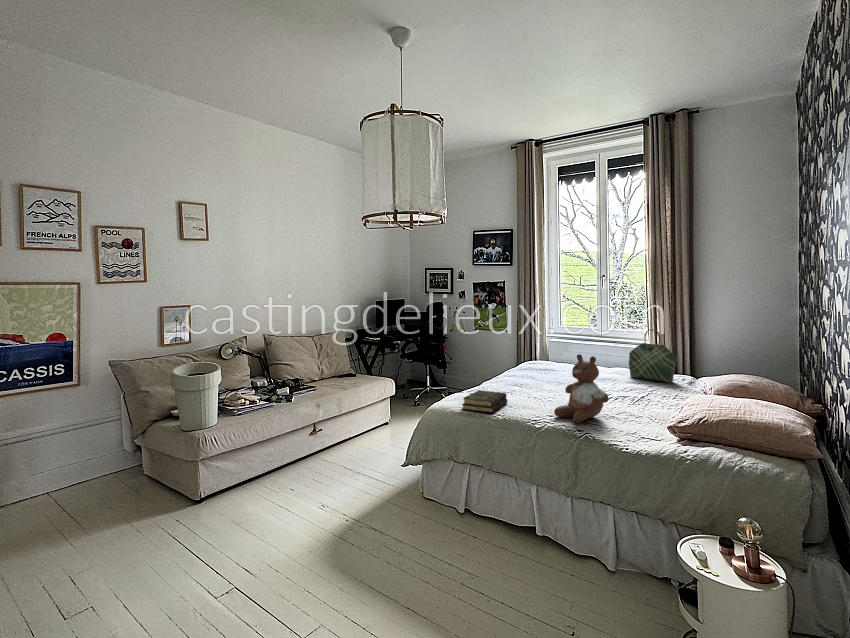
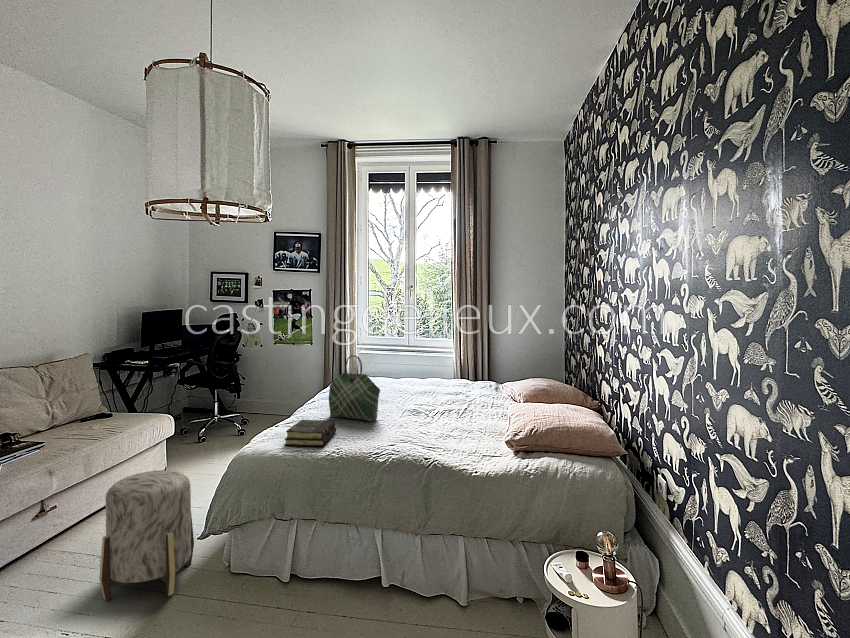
tote bag: present [629,329,677,382] -> present [329,356,380,421]
stuffed bear: present [554,354,609,423] -> none [392,372,447,447]
ottoman: none [335,419,398,512] -> present [99,470,194,600]

